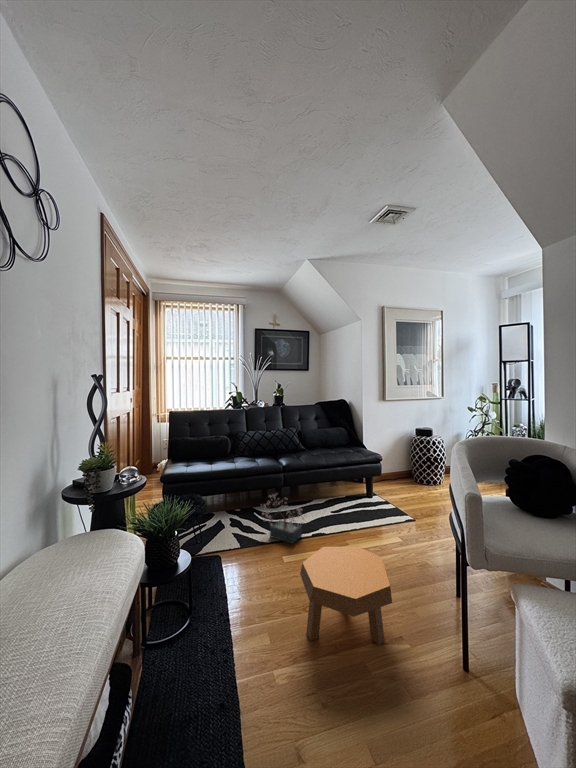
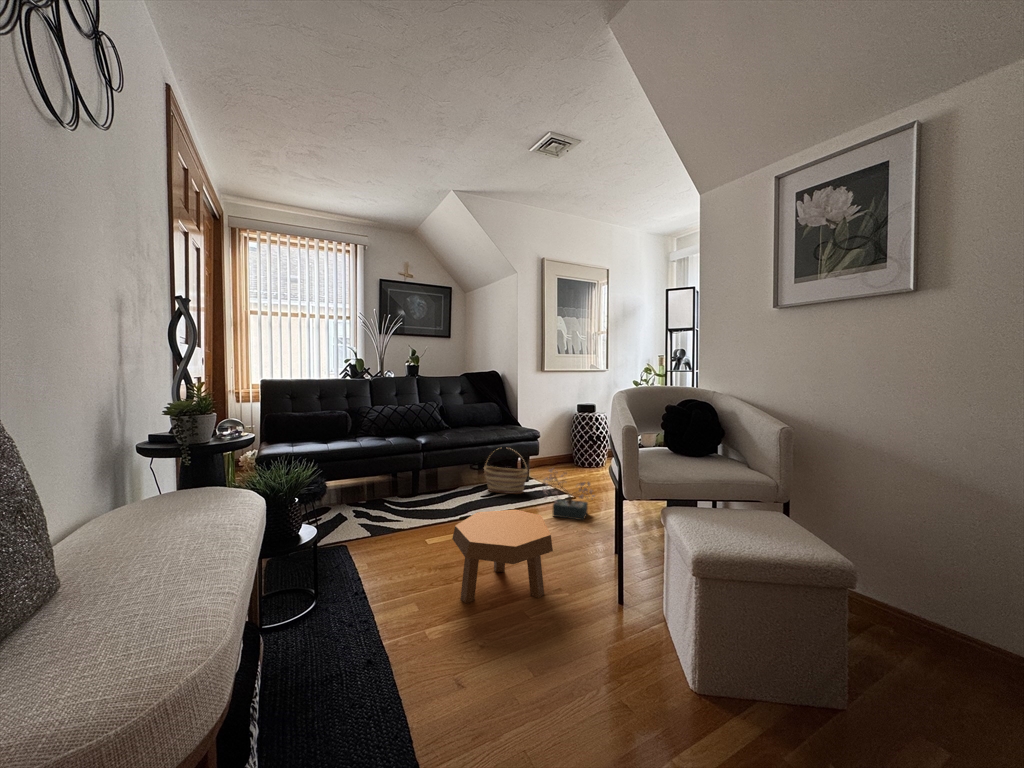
basket: none [334,470,371,511] -> present [484,448,528,494]
decorative plant: present [263,494,306,544] -> present [543,468,595,520]

